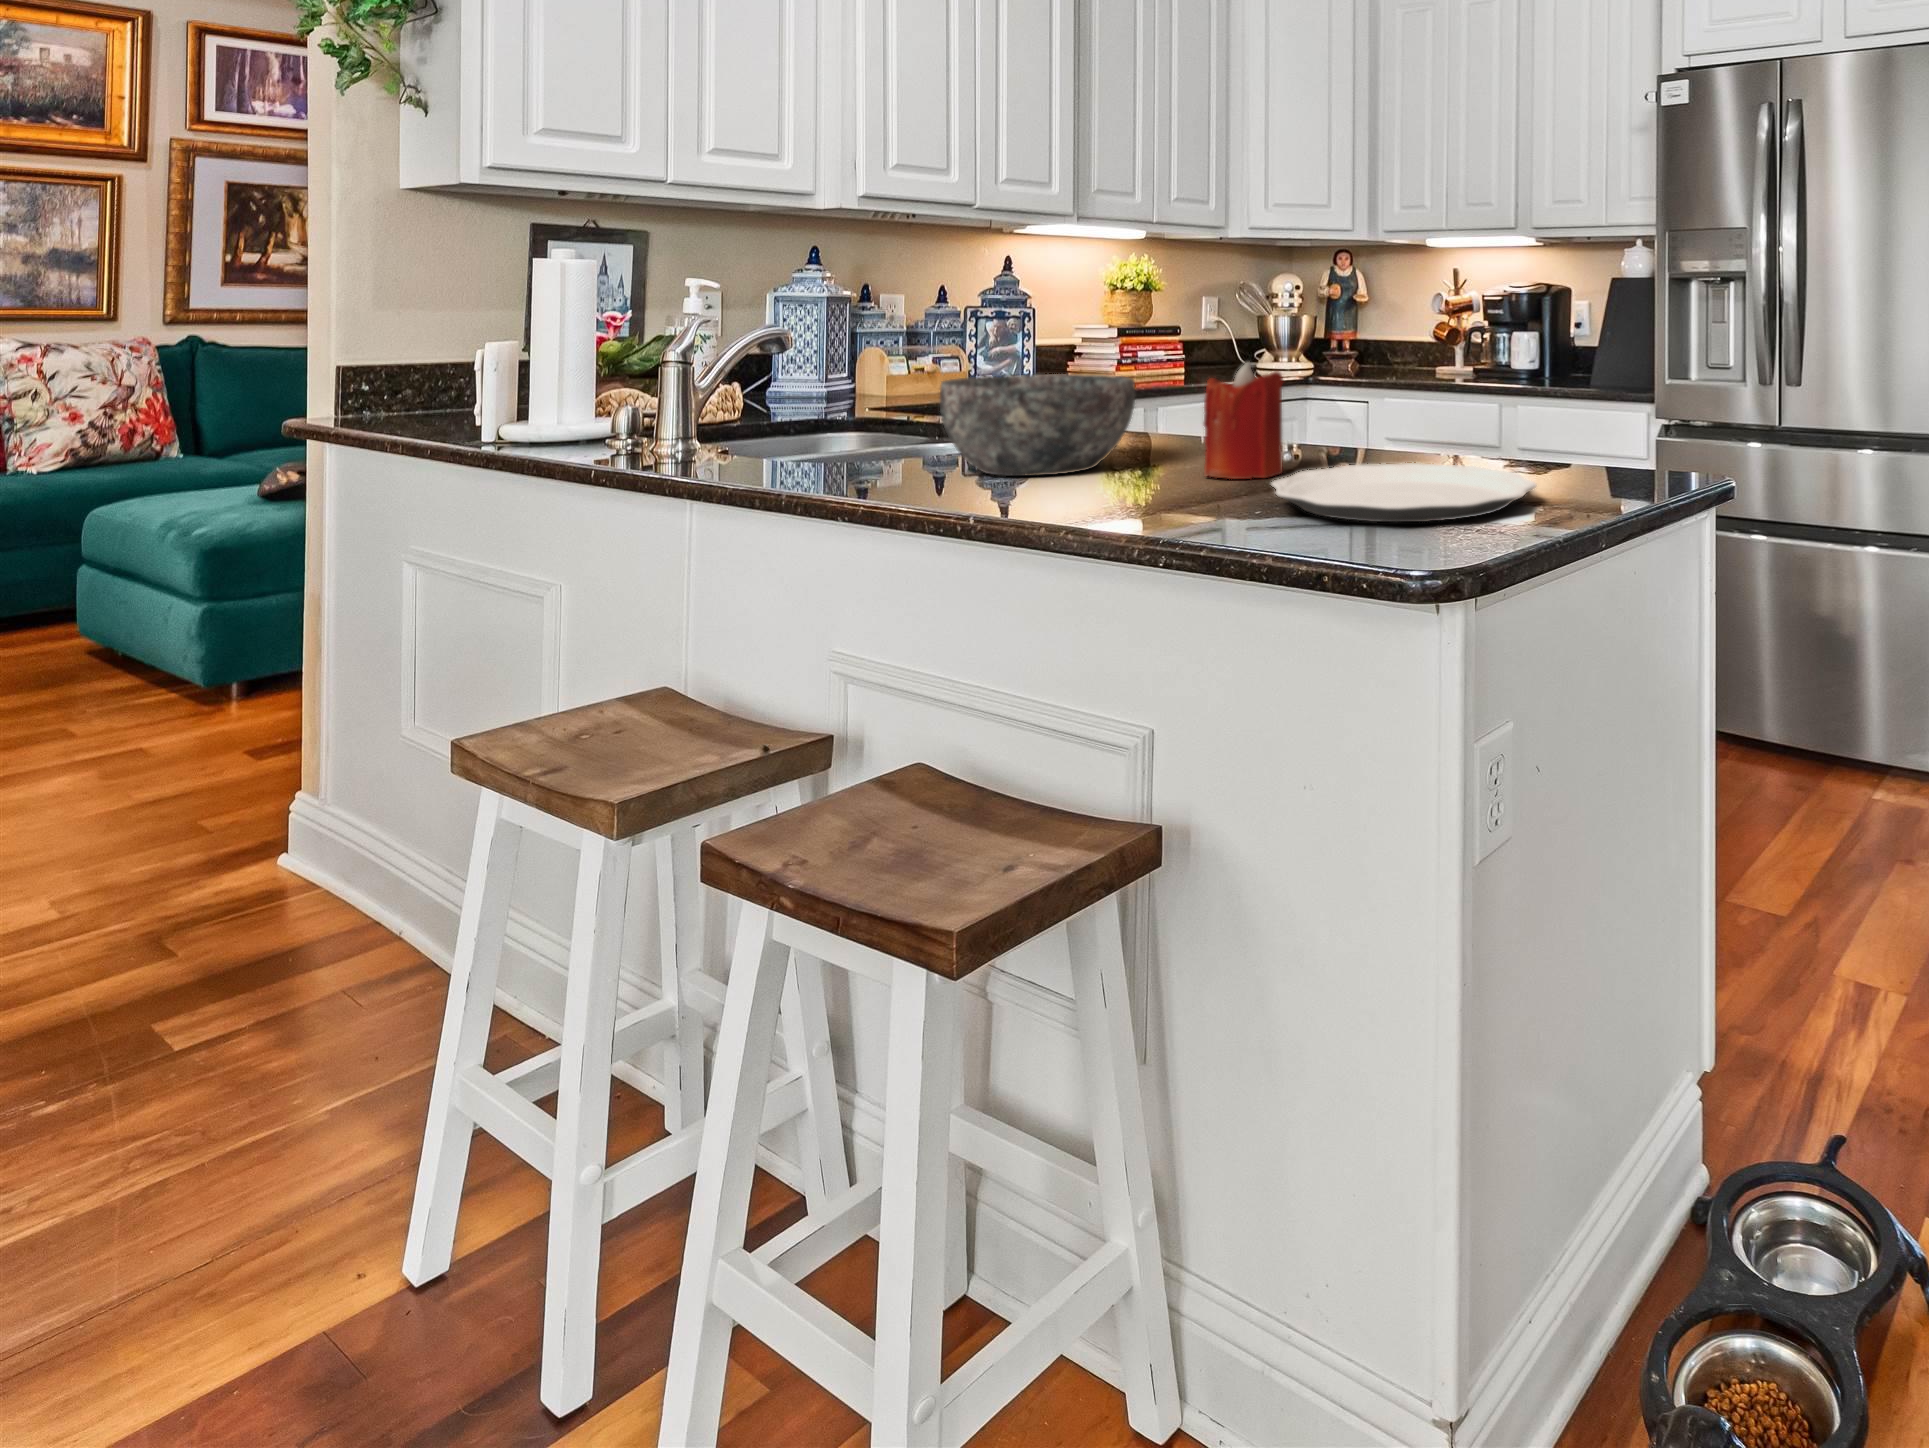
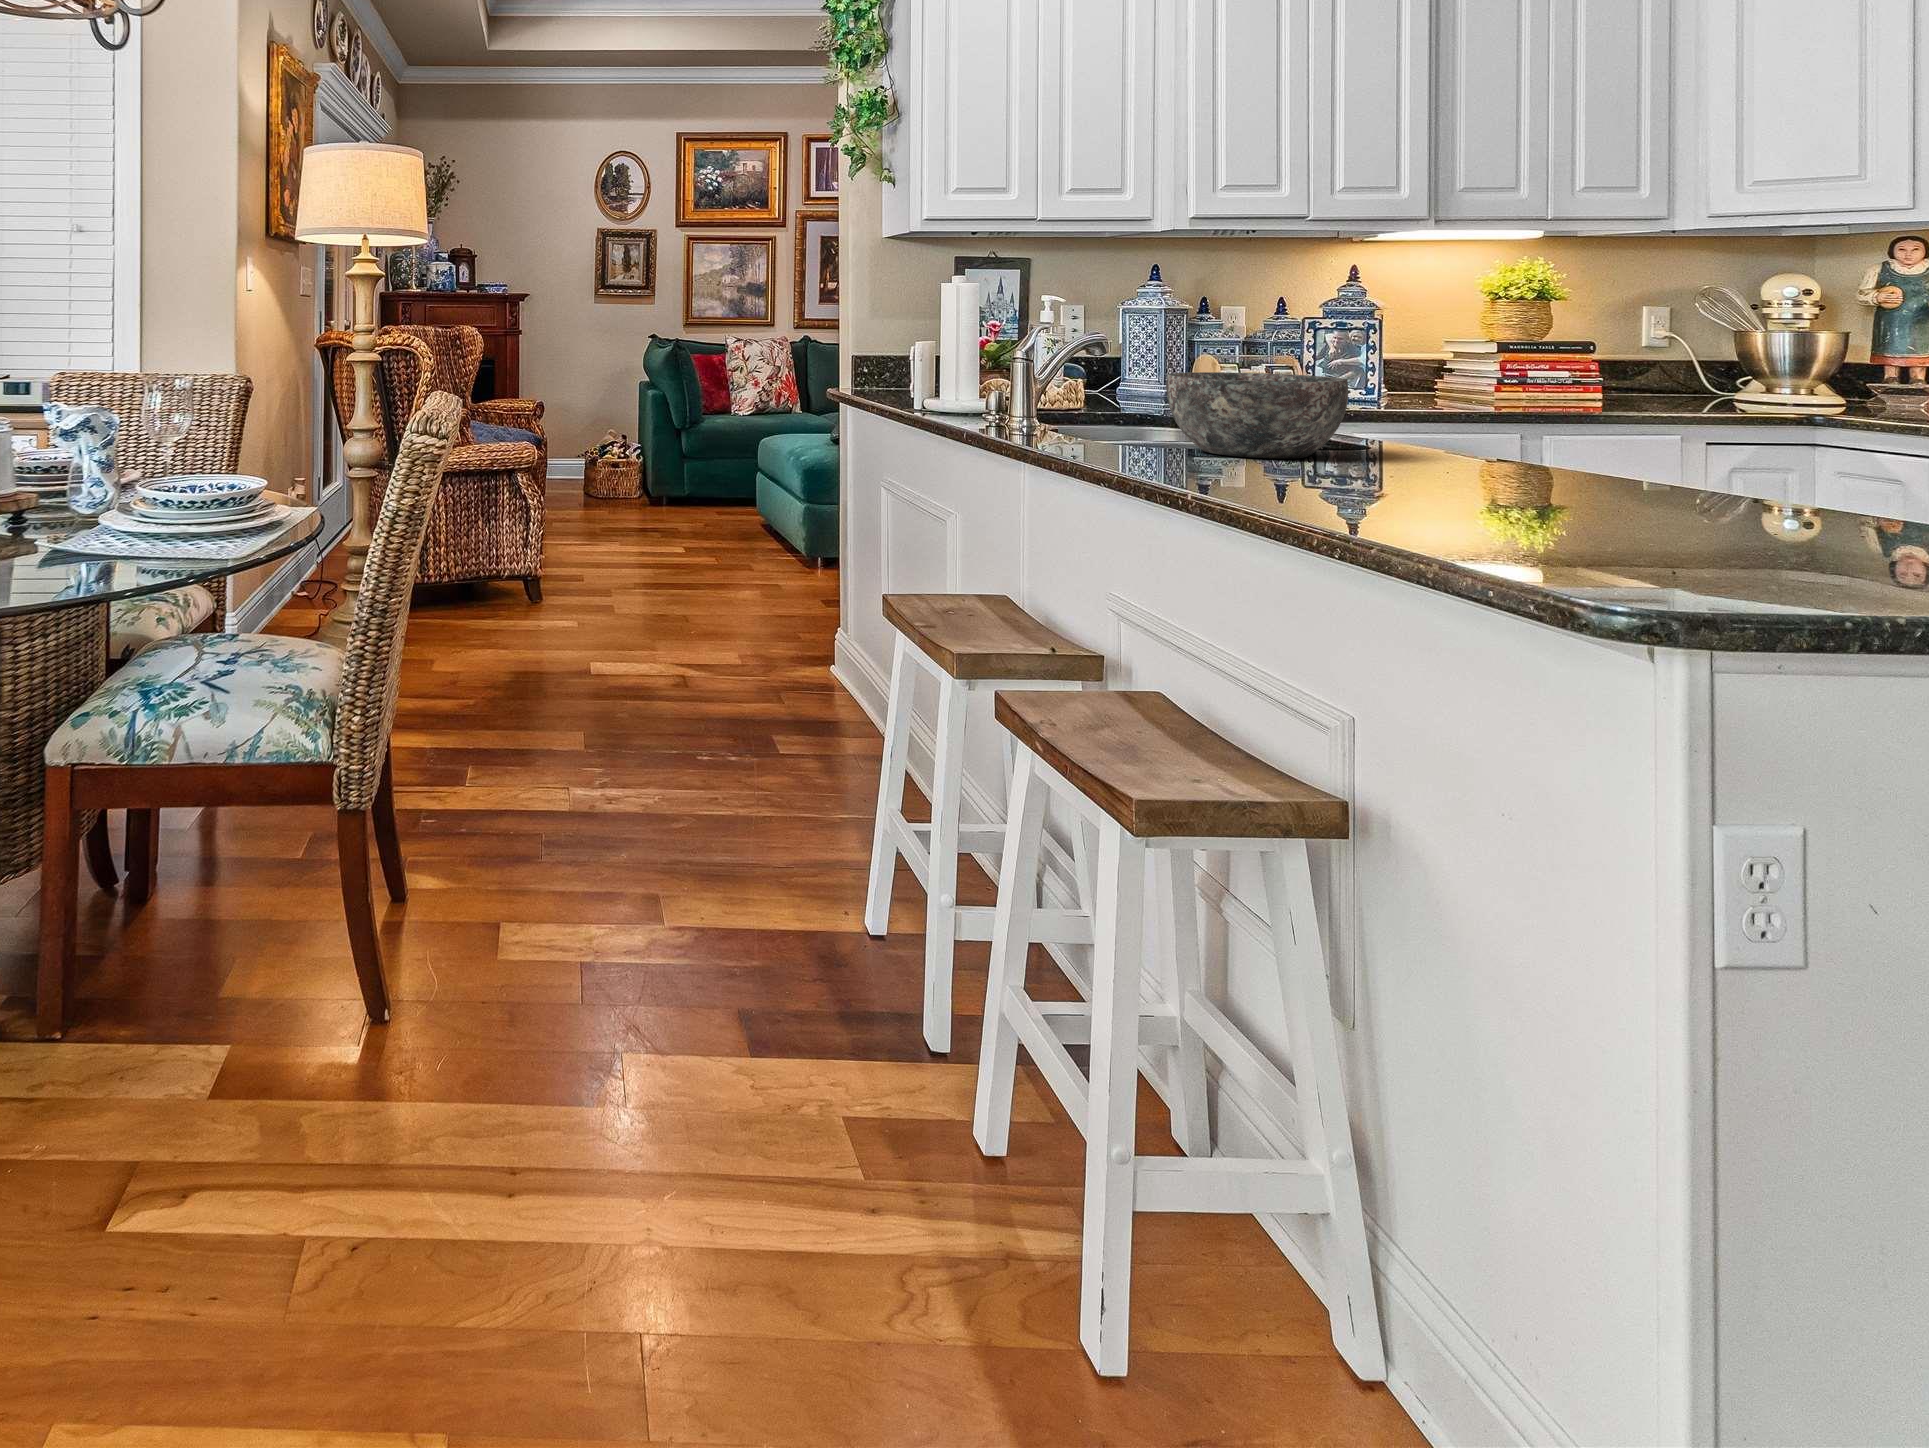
candle: present [1204,363,1283,479] -> none [1395,367,1491,481]
plate: present [1271,463,1536,522] -> none [1405,473,1761,532]

